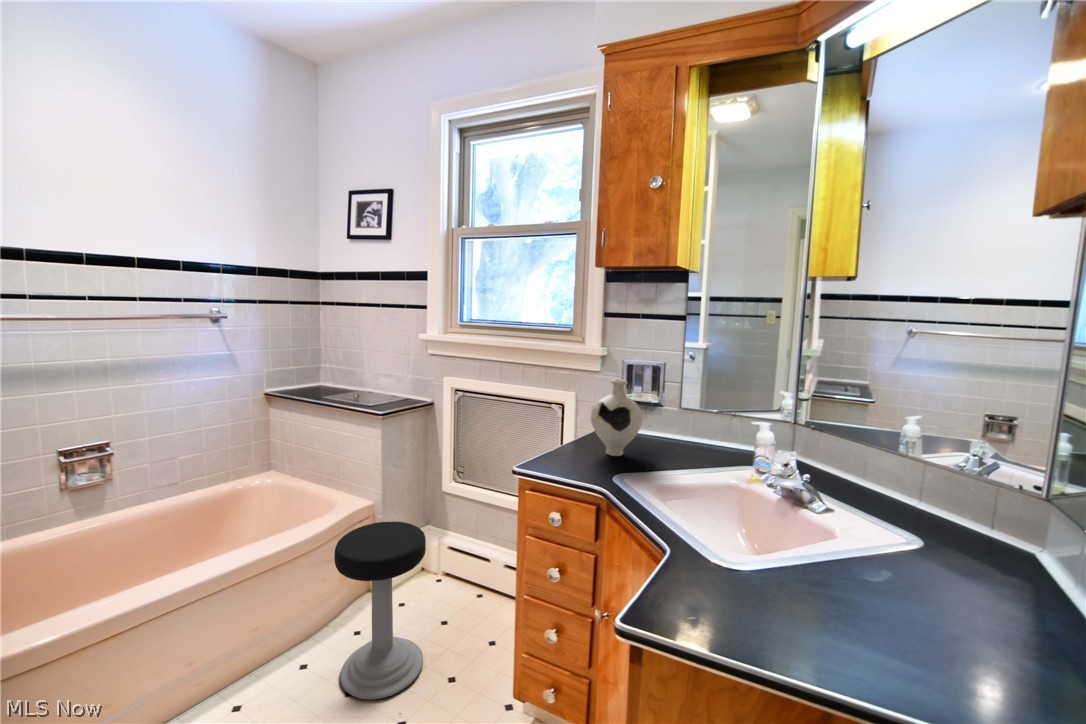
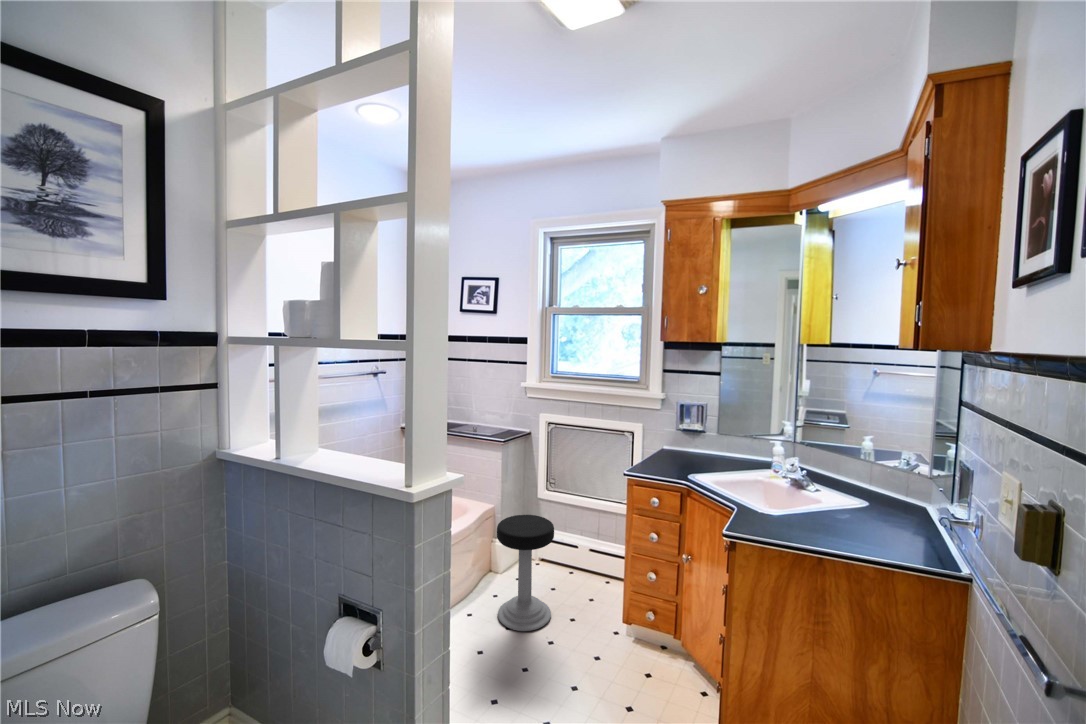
decorative vase: present [591,379,643,456] -> none [665,416,699,465]

